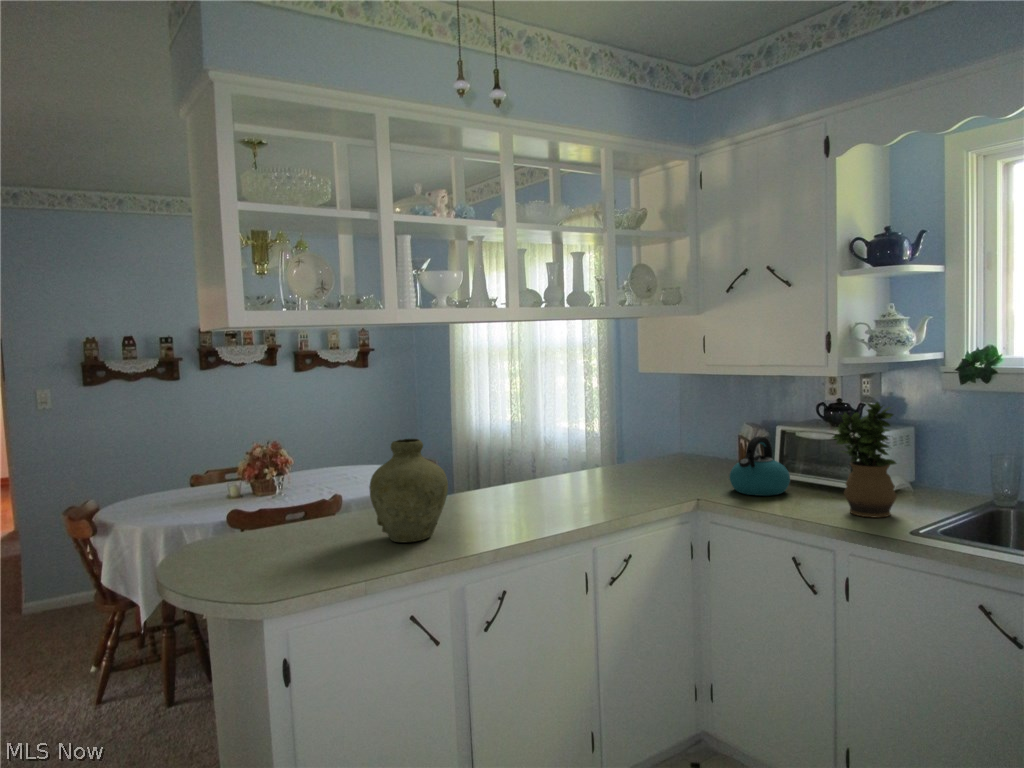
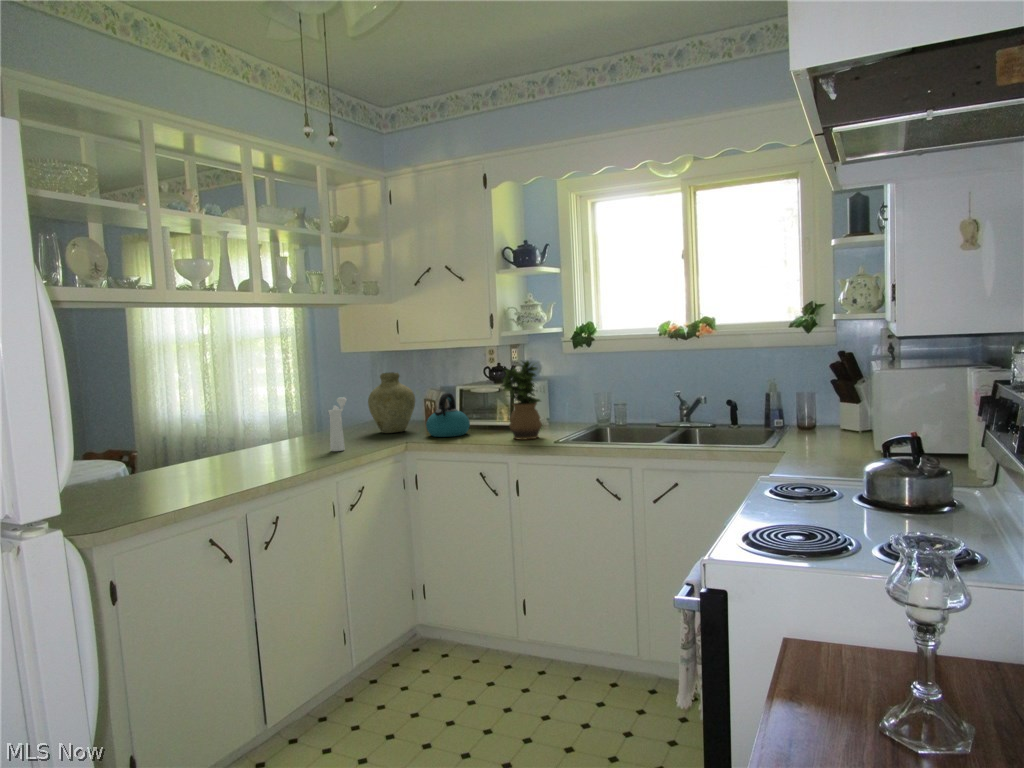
pepper mill: none [601,435,627,503] -> present [328,397,347,451]
vase: present [369,439,448,542] -> present [368,372,415,433]

